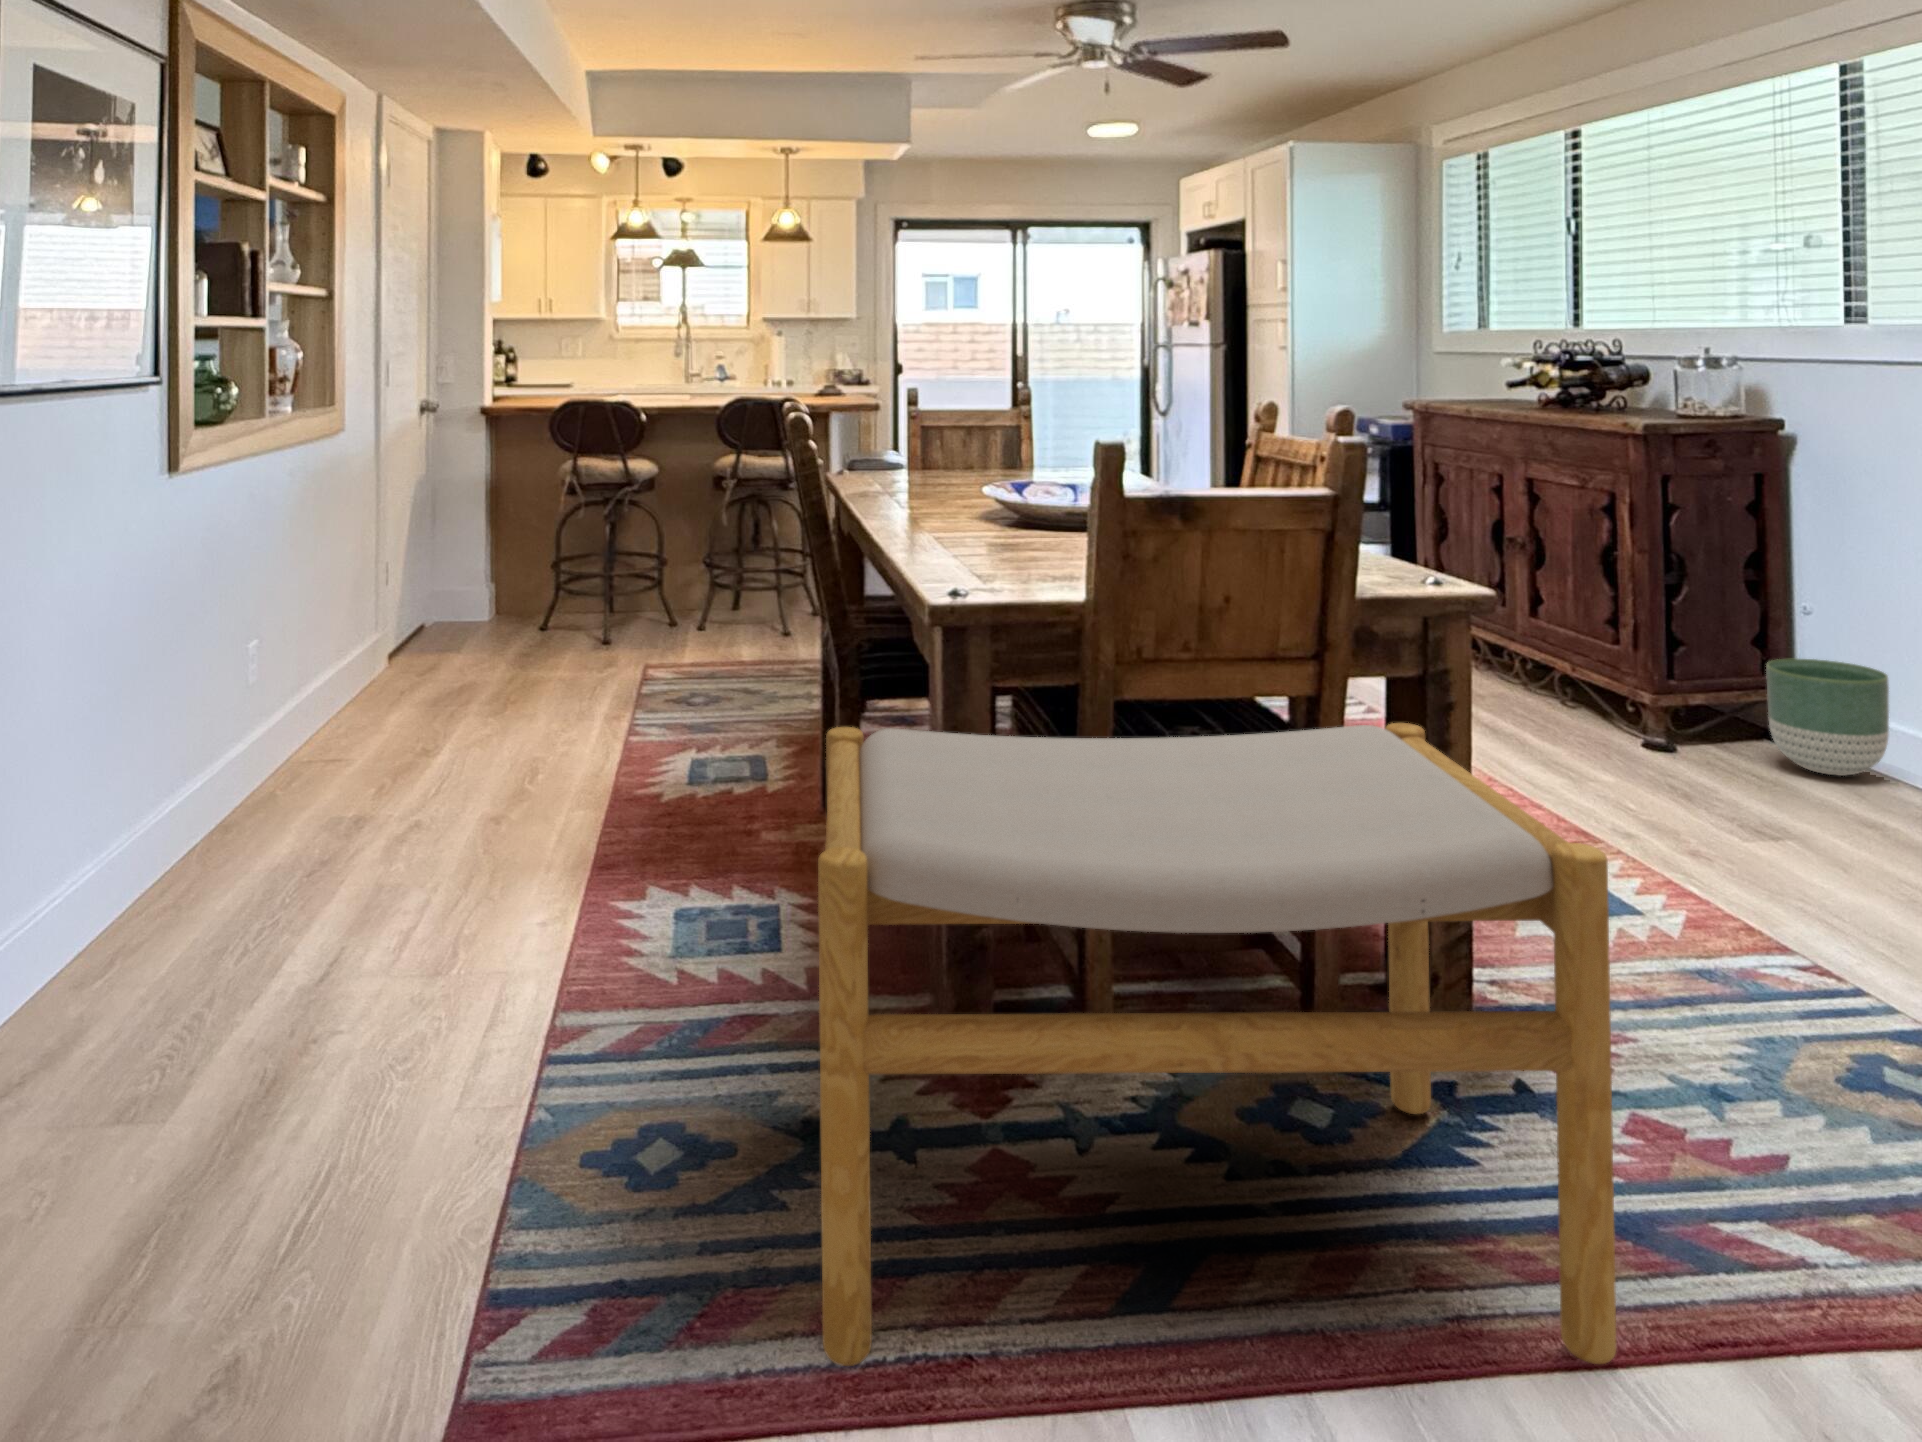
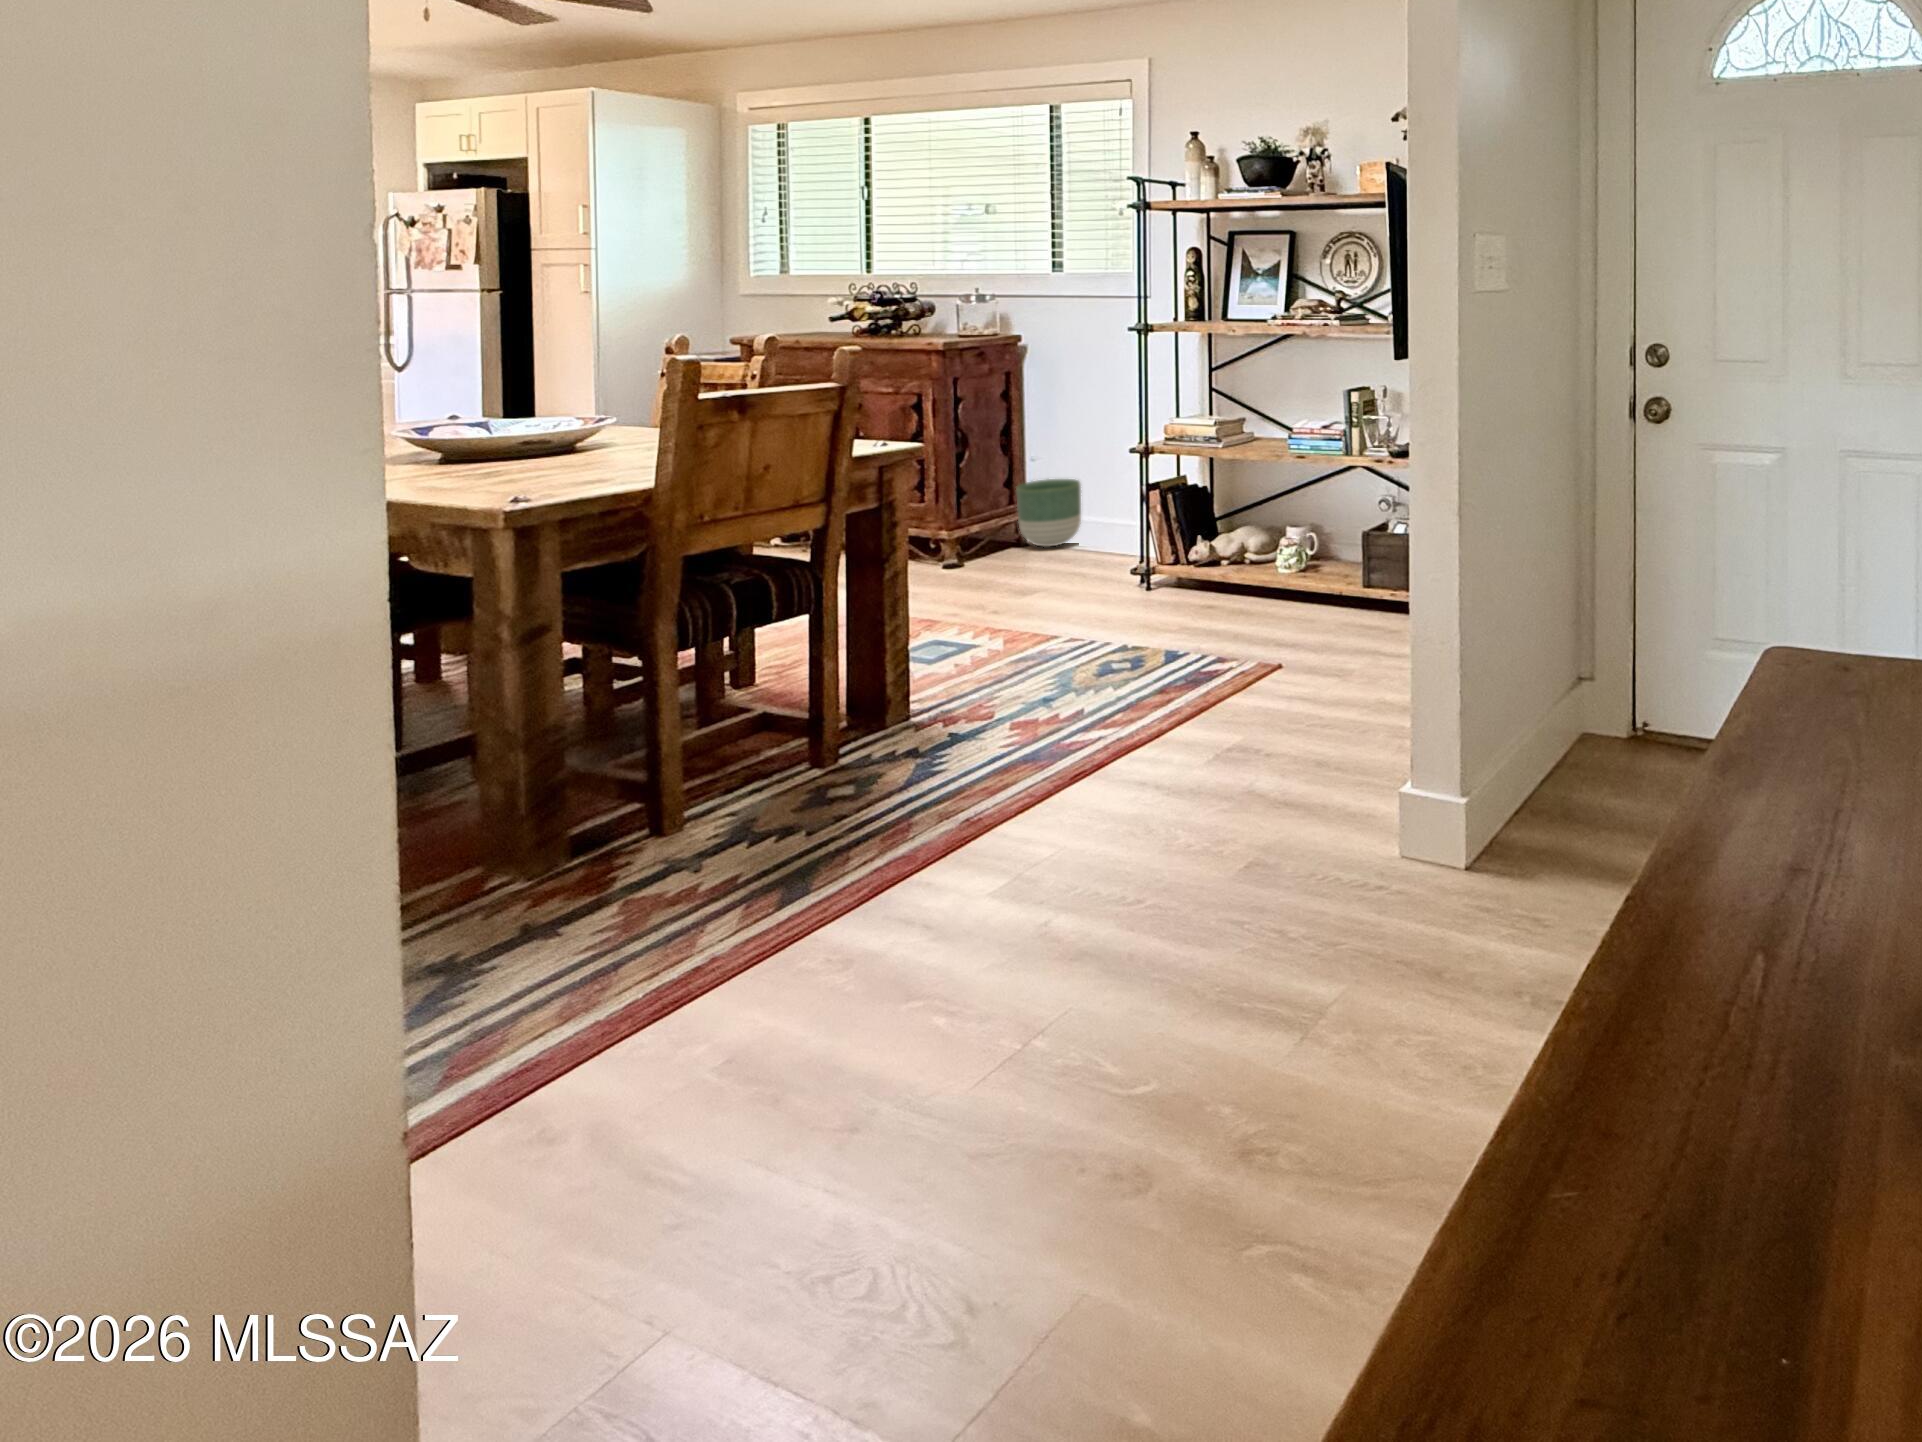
footstool: present [818,723,1616,1366] -> none [443,539,1040,1017]

